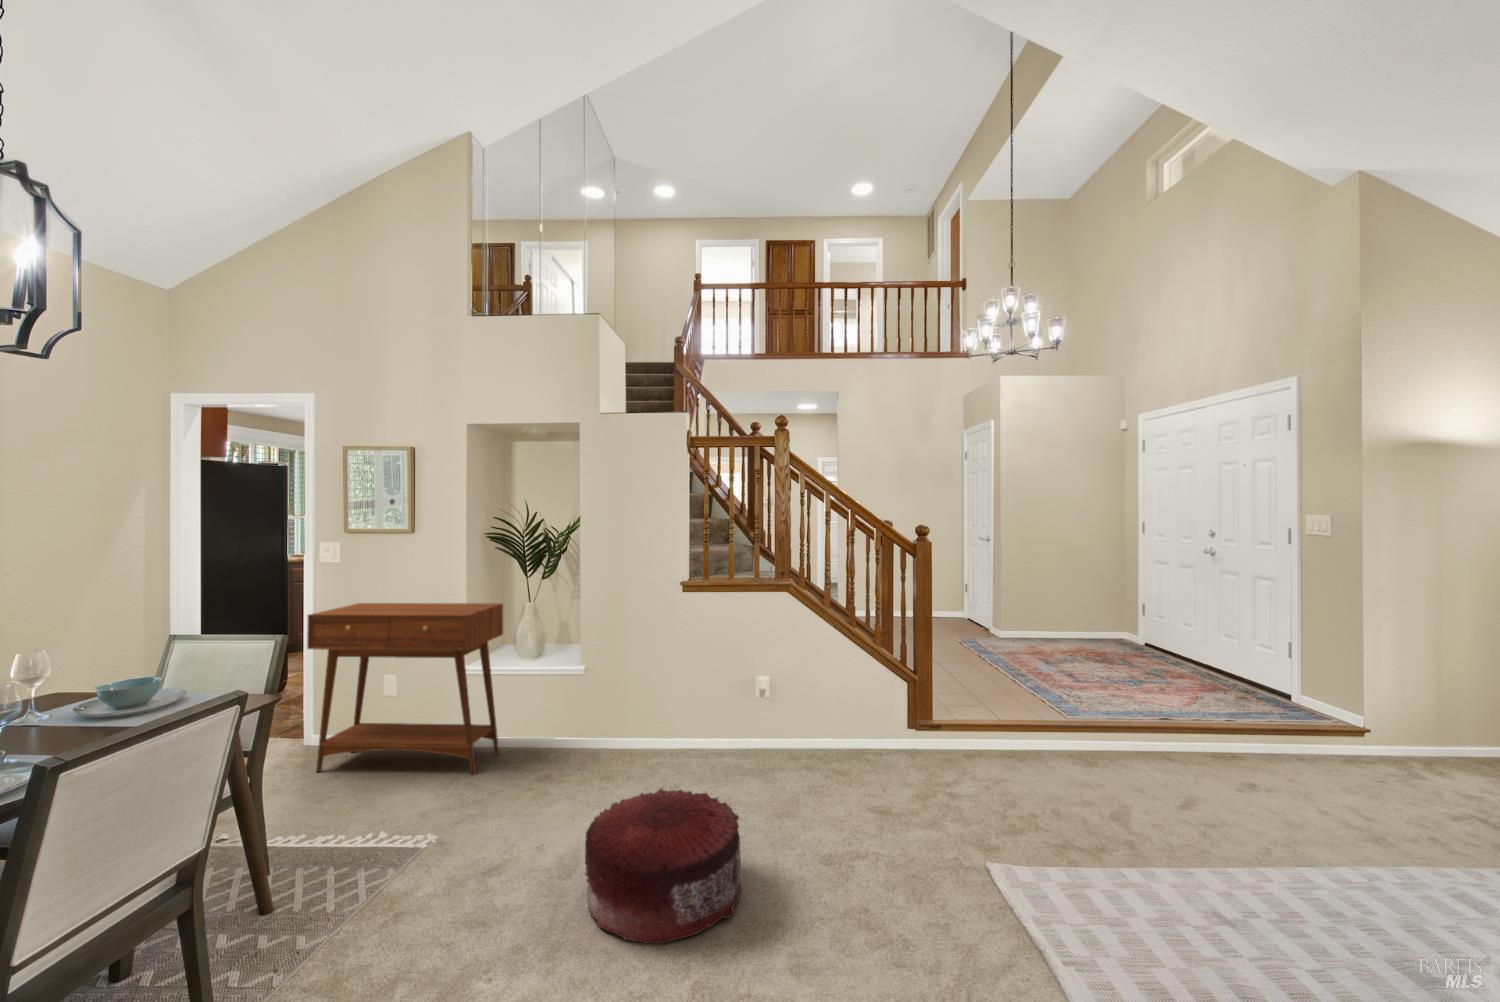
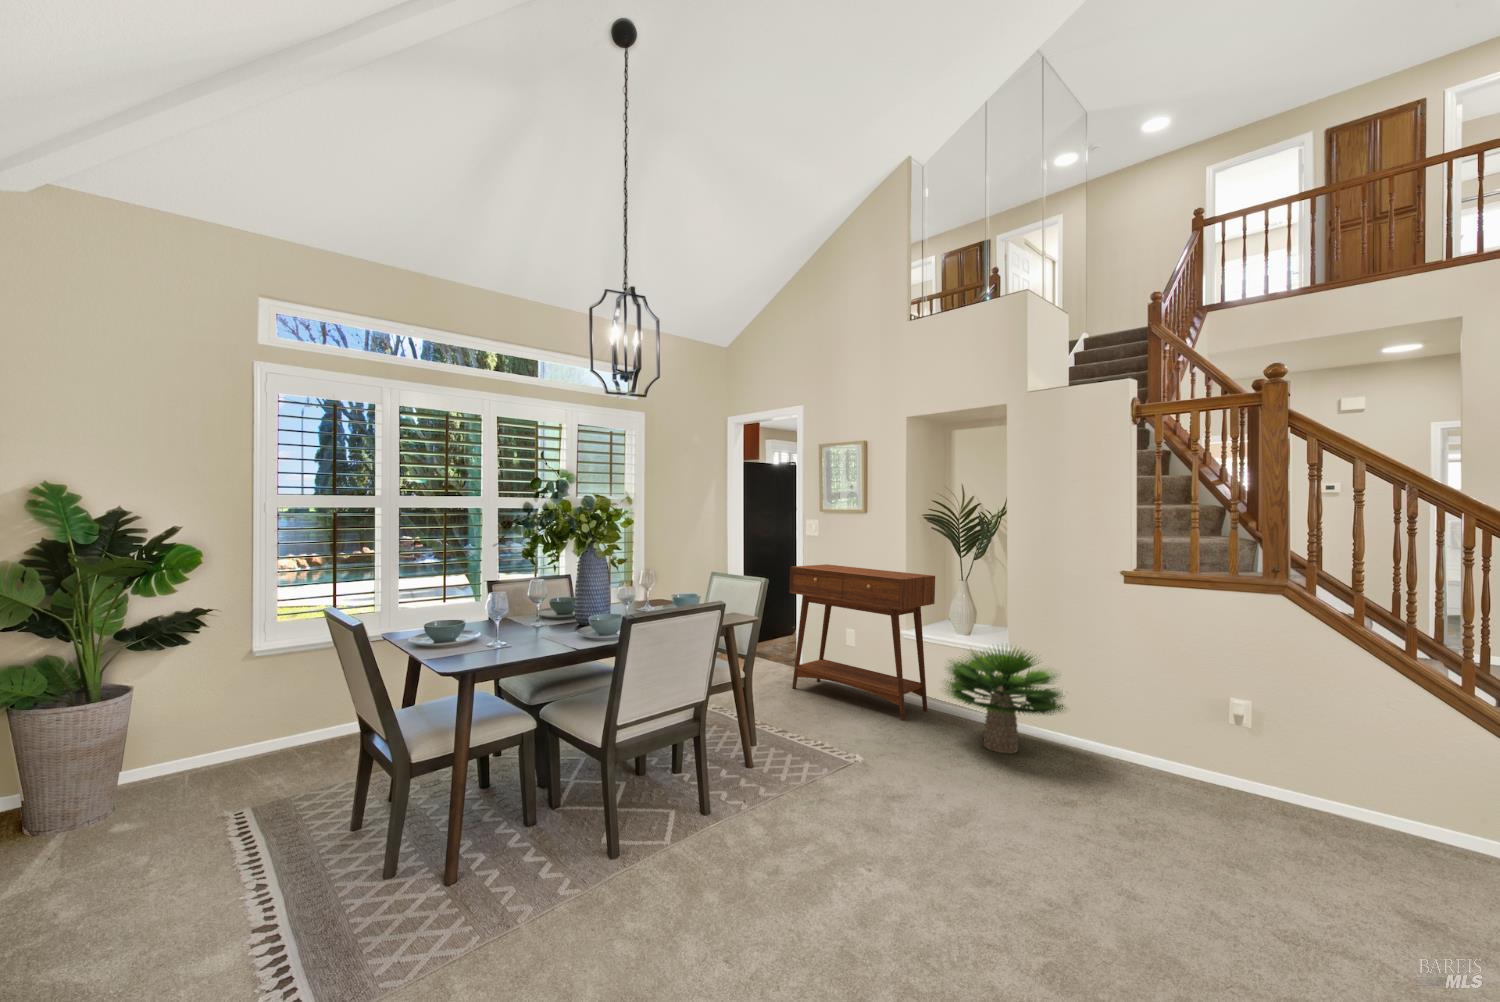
potted plant: none [515,665,645,781] -> present [946,647,1065,753]
pouf: present [585,788,742,943] -> none [985,770,1174,936]

